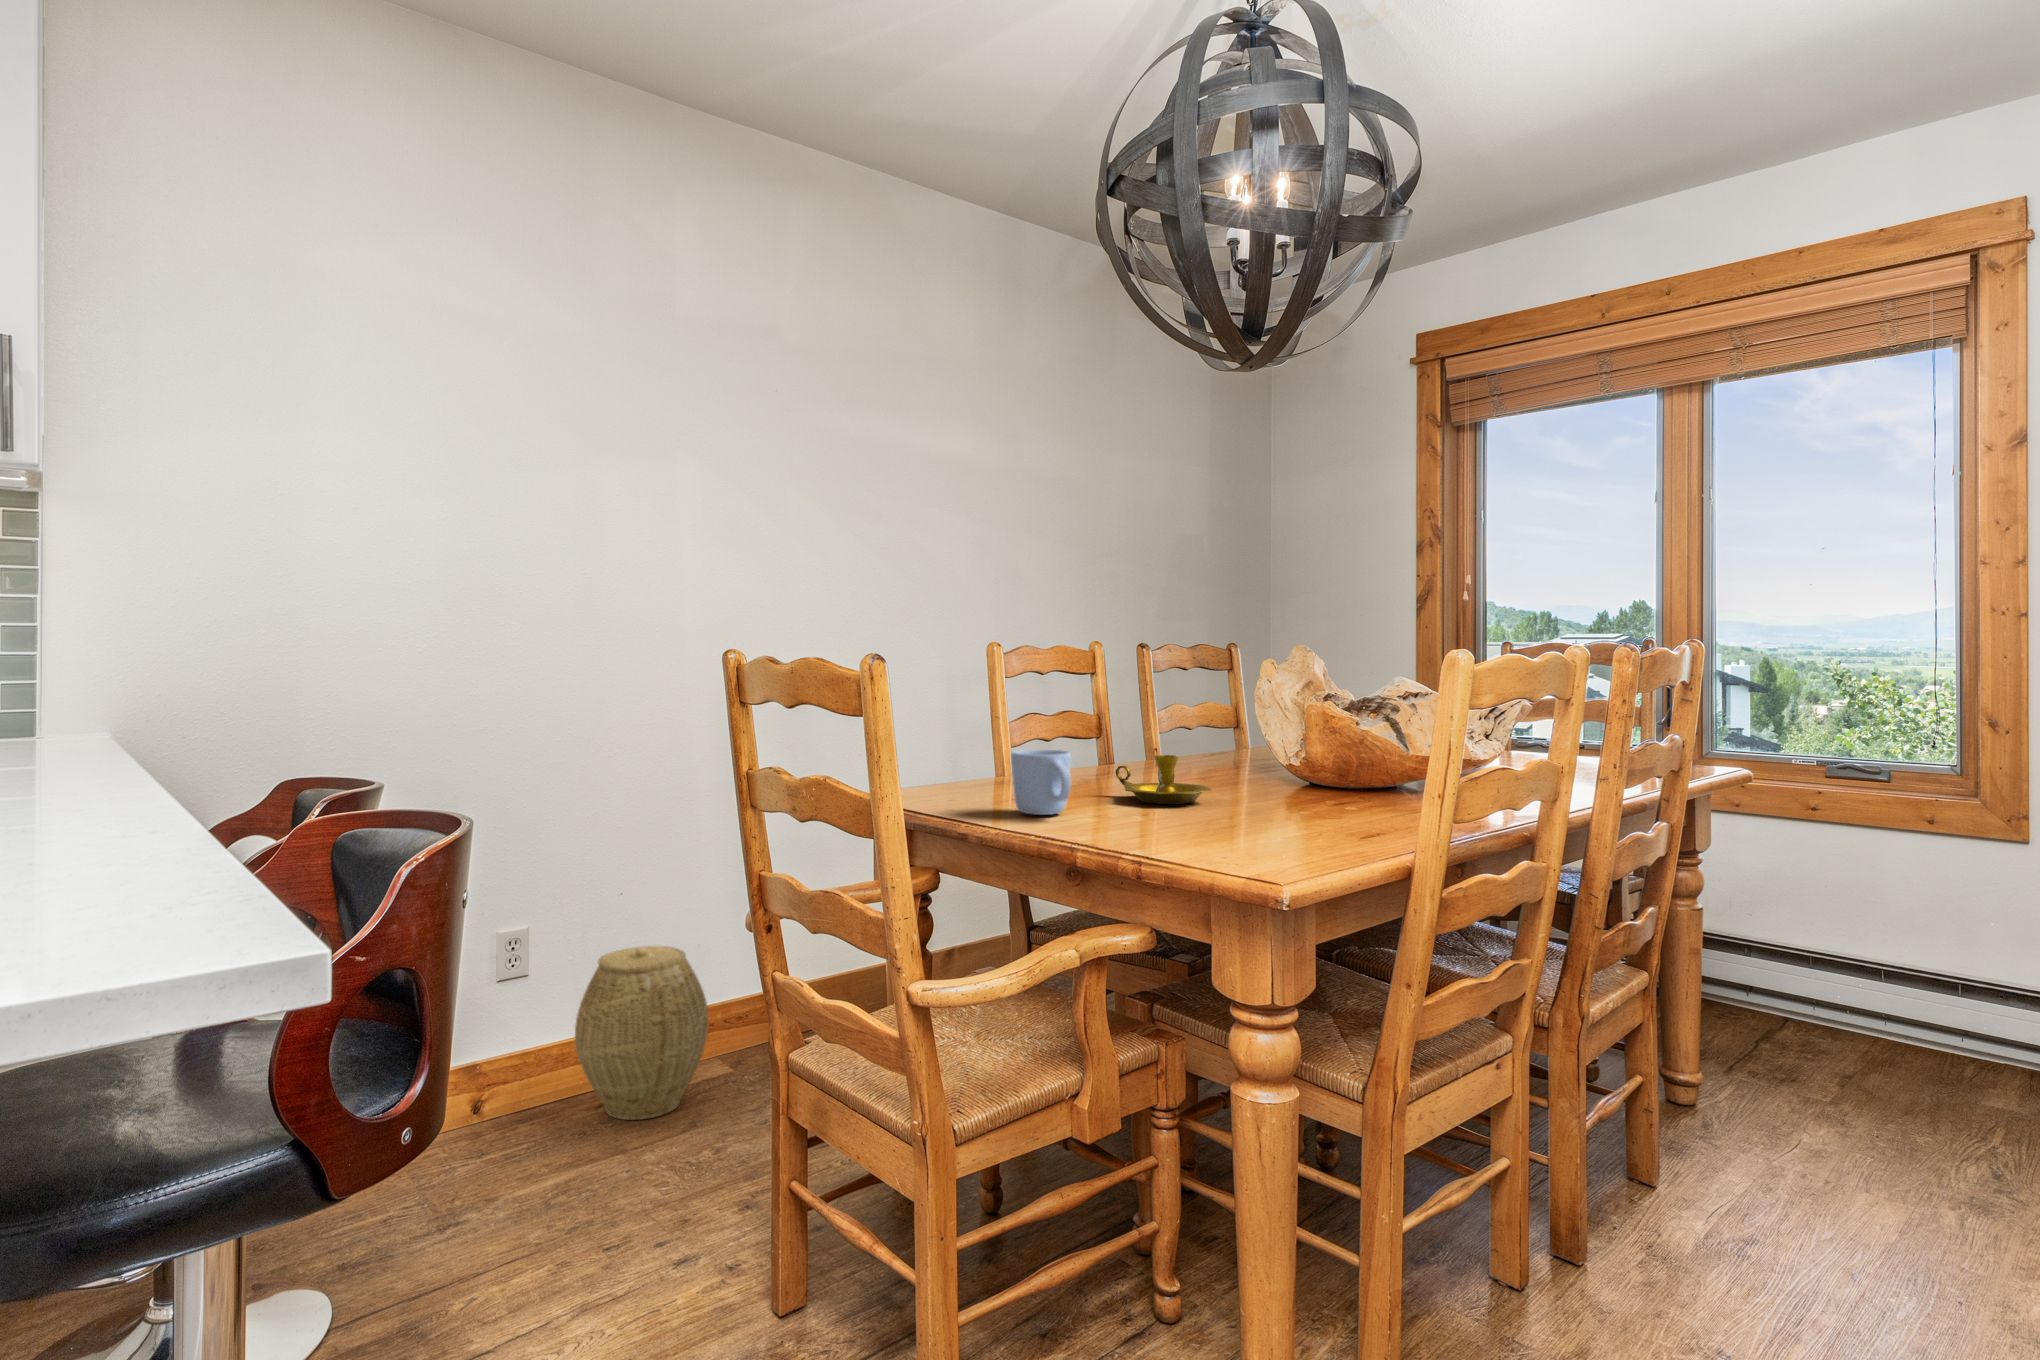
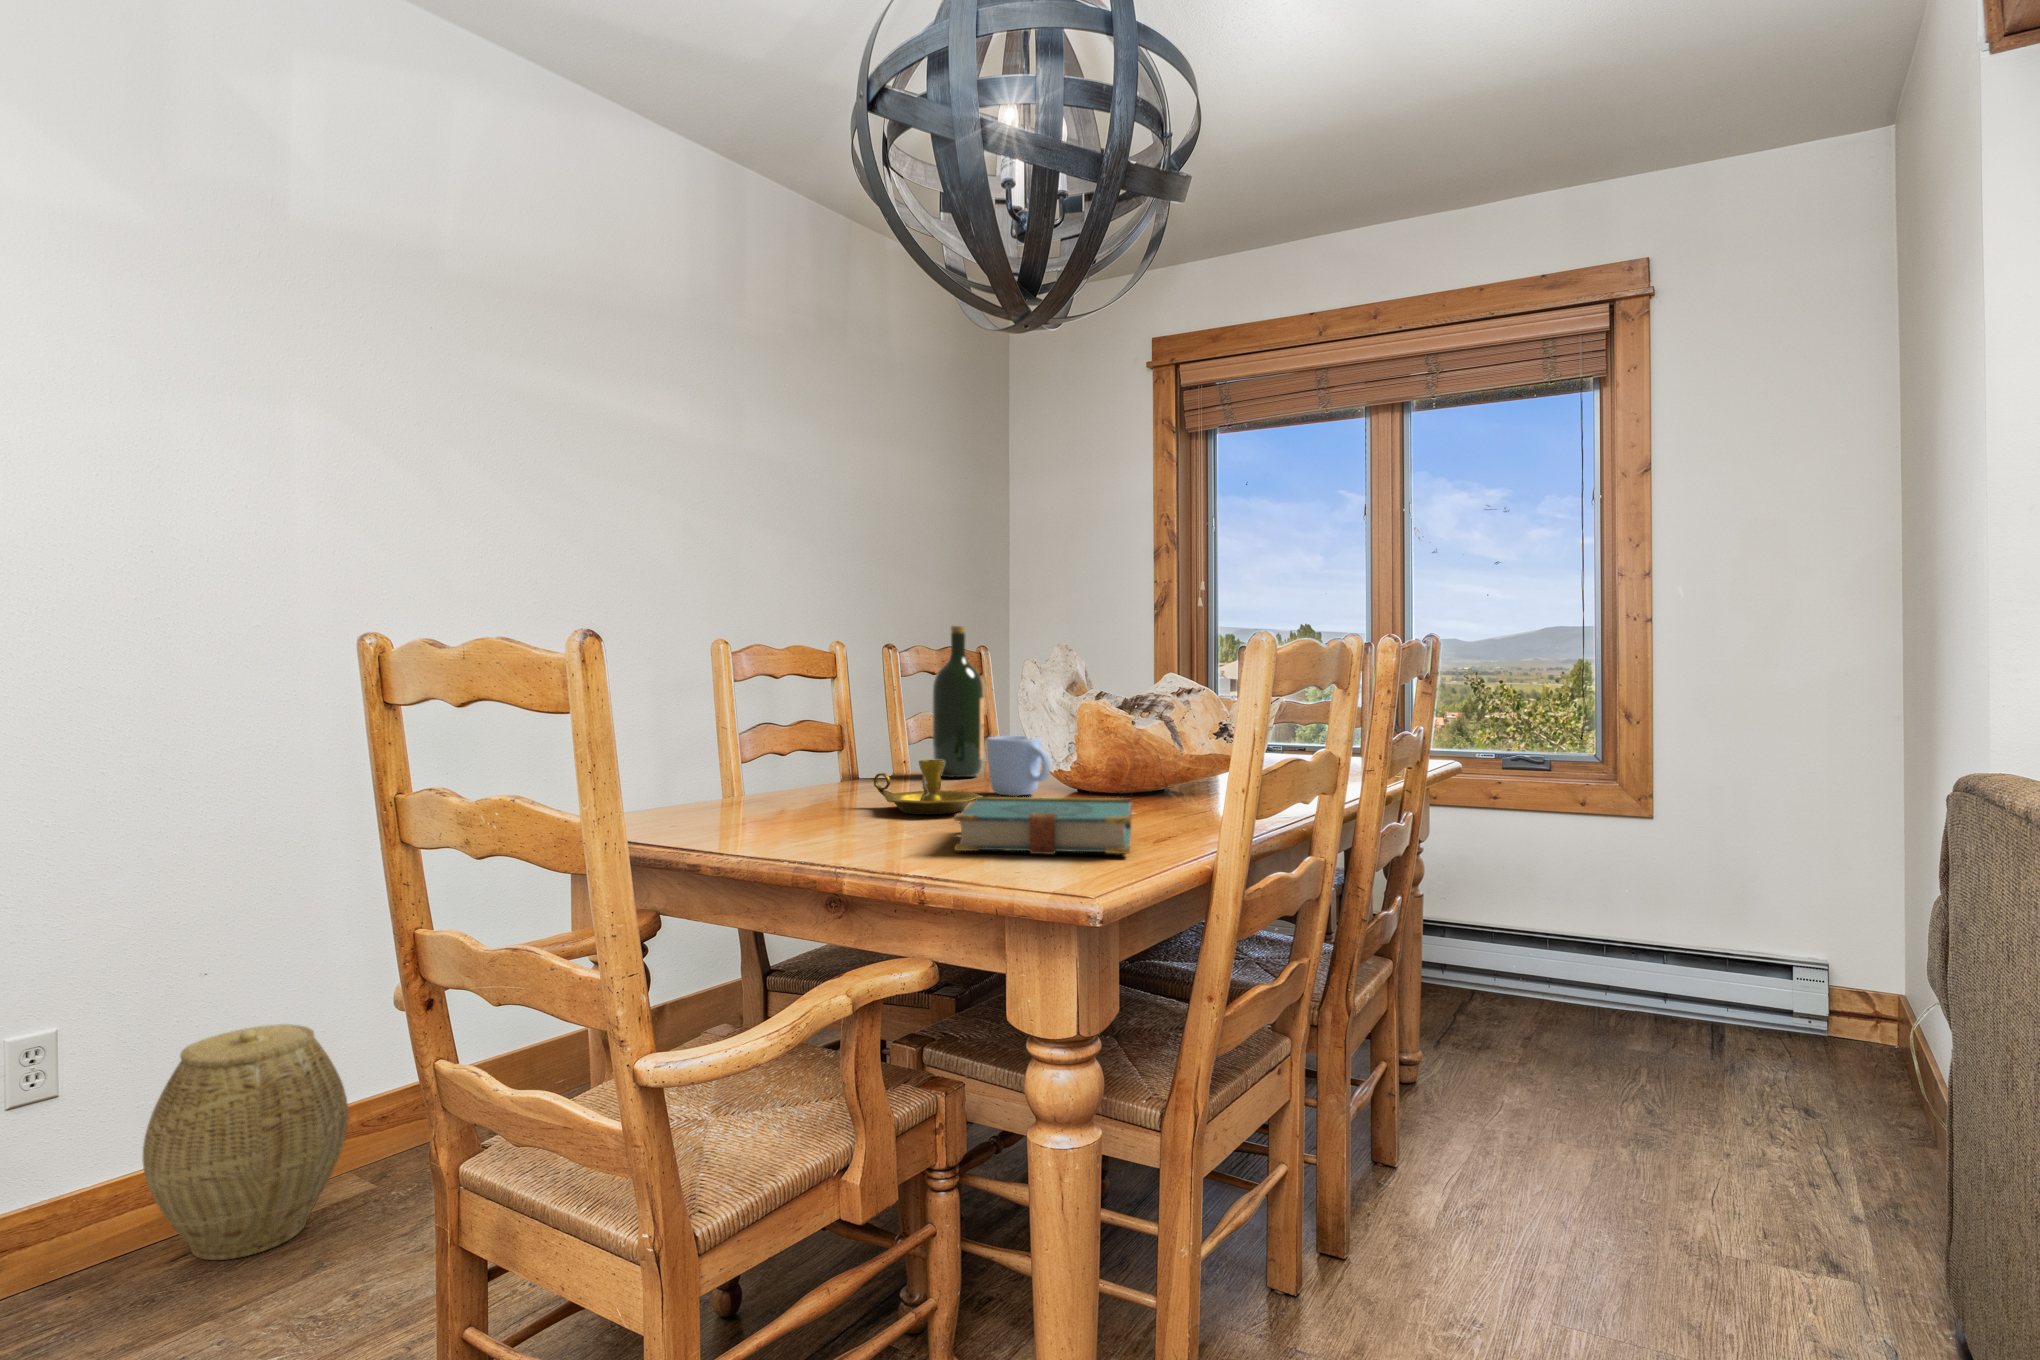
wine bottle: none [1176,632,1225,772] -> present [933,626,984,777]
mug: present [1011,750,1071,815] -> present [987,736,1051,796]
book: none [1173,790,1346,847] -> present [954,797,1131,854]

